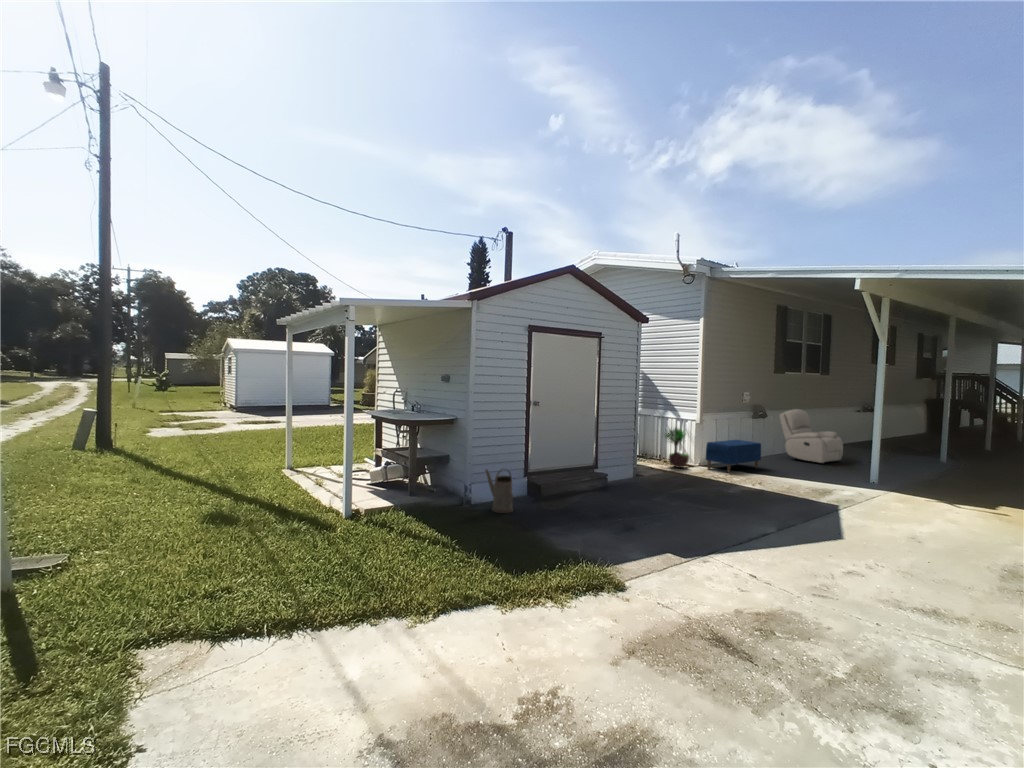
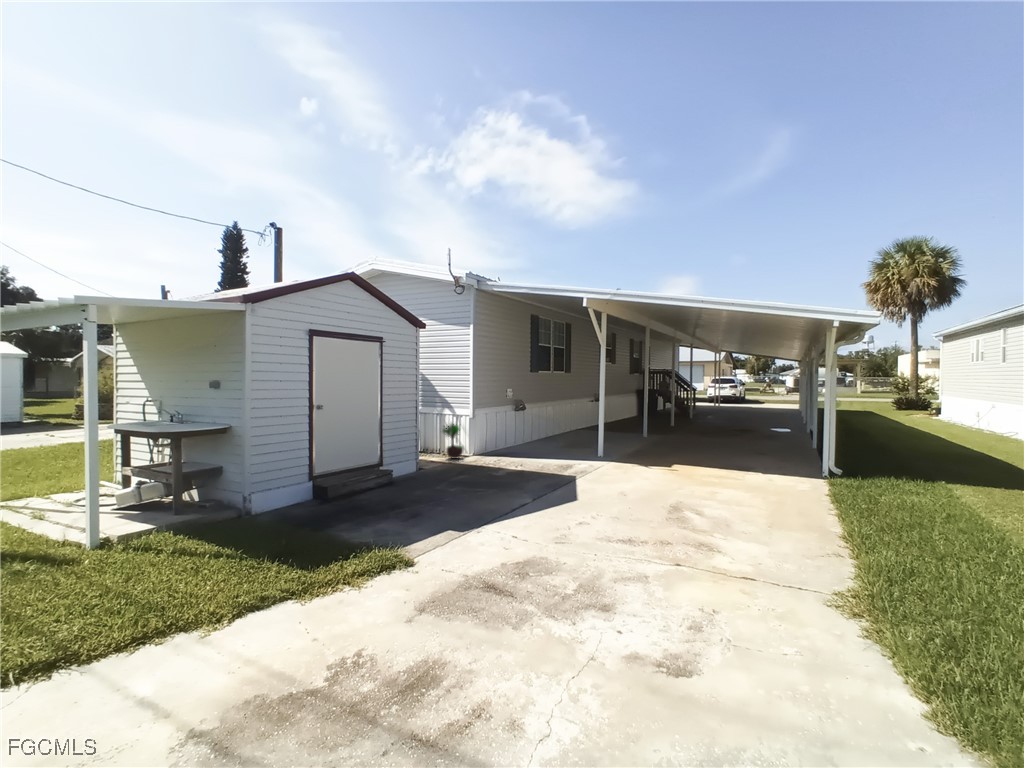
chair: present [780,409,843,464] -> none [533,402,579,445]
bench: present [706,440,761,473] -> none [477,430,520,459]
watering can: present [485,469,513,513] -> none [268,473,301,518]

